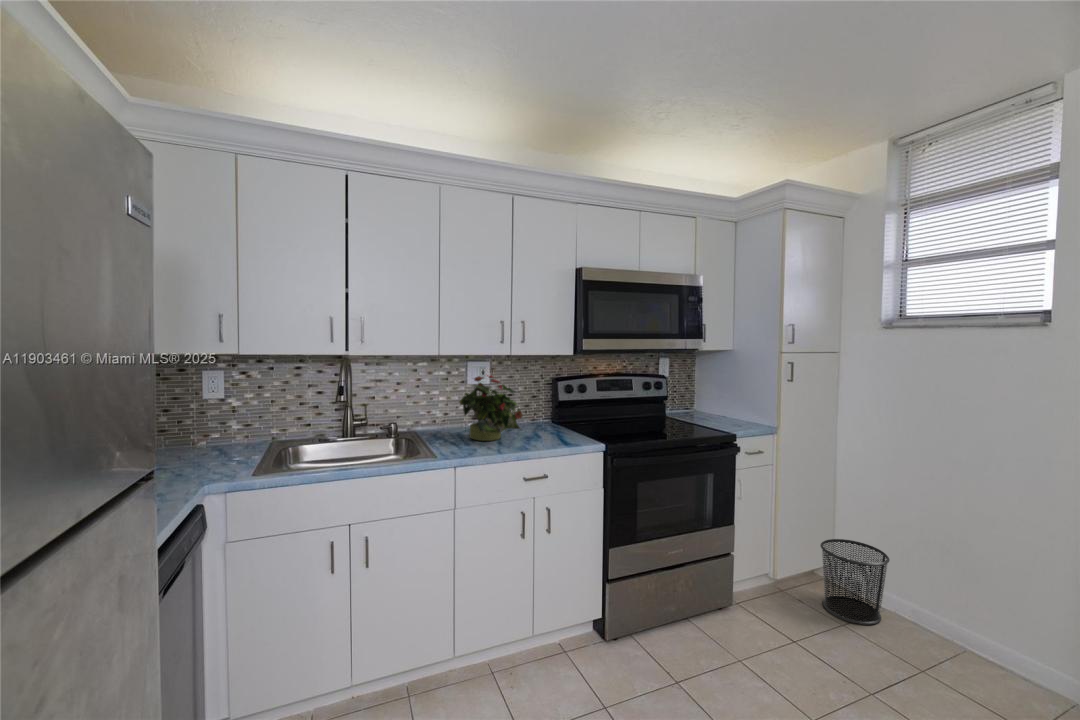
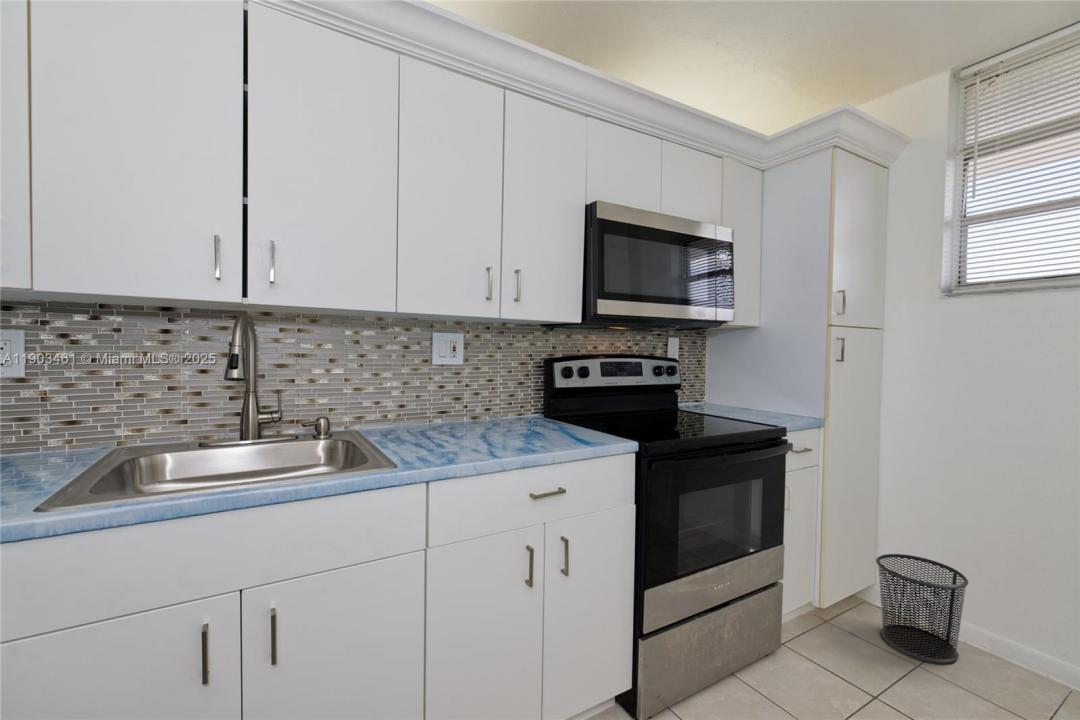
potted plant: present [459,375,522,441] -> none [423,345,522,441]

